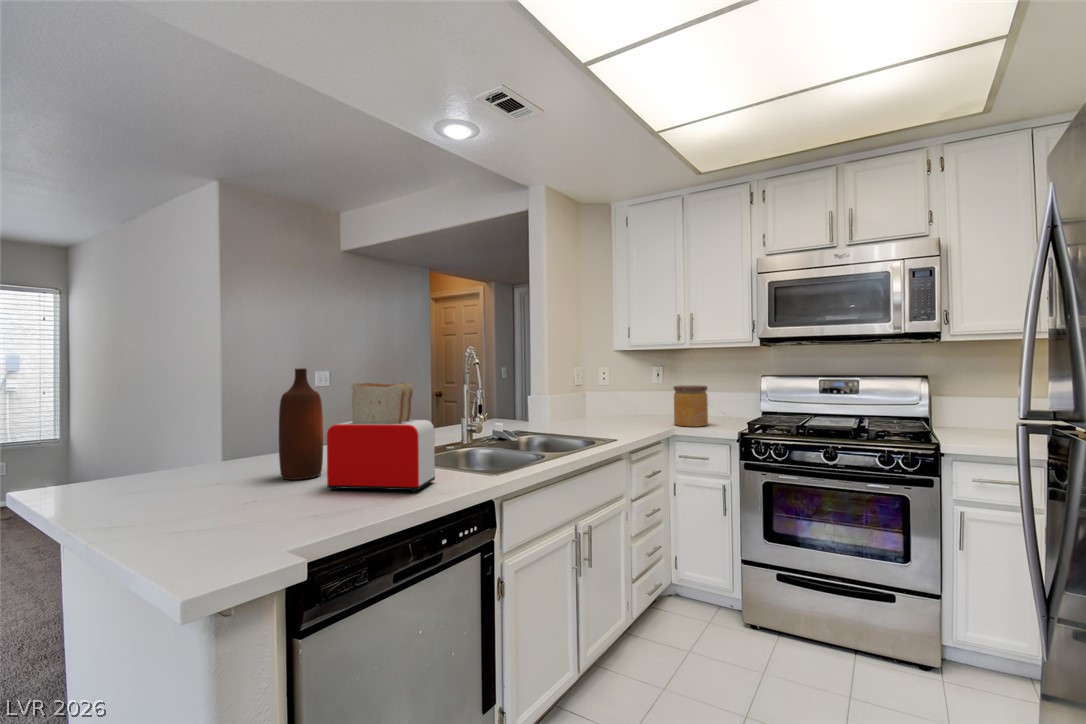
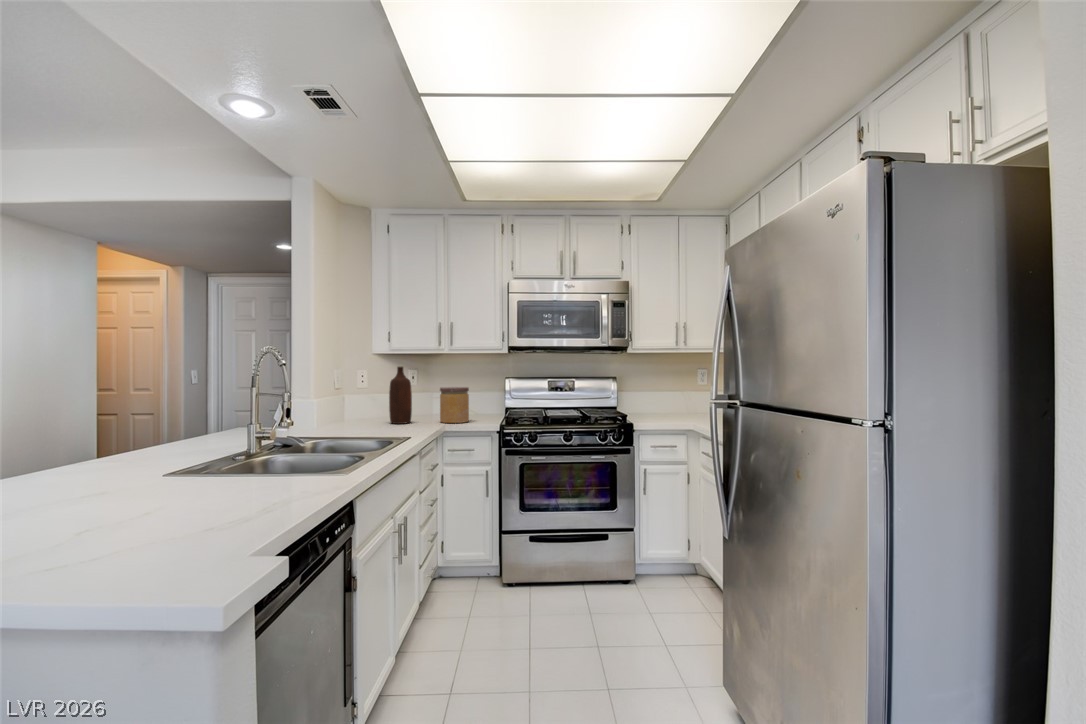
bottle: present [279,368,323,480] -> present [389,367,412,424]
toaster: present [327,383,435,492] -> none [148,384,284,513]

